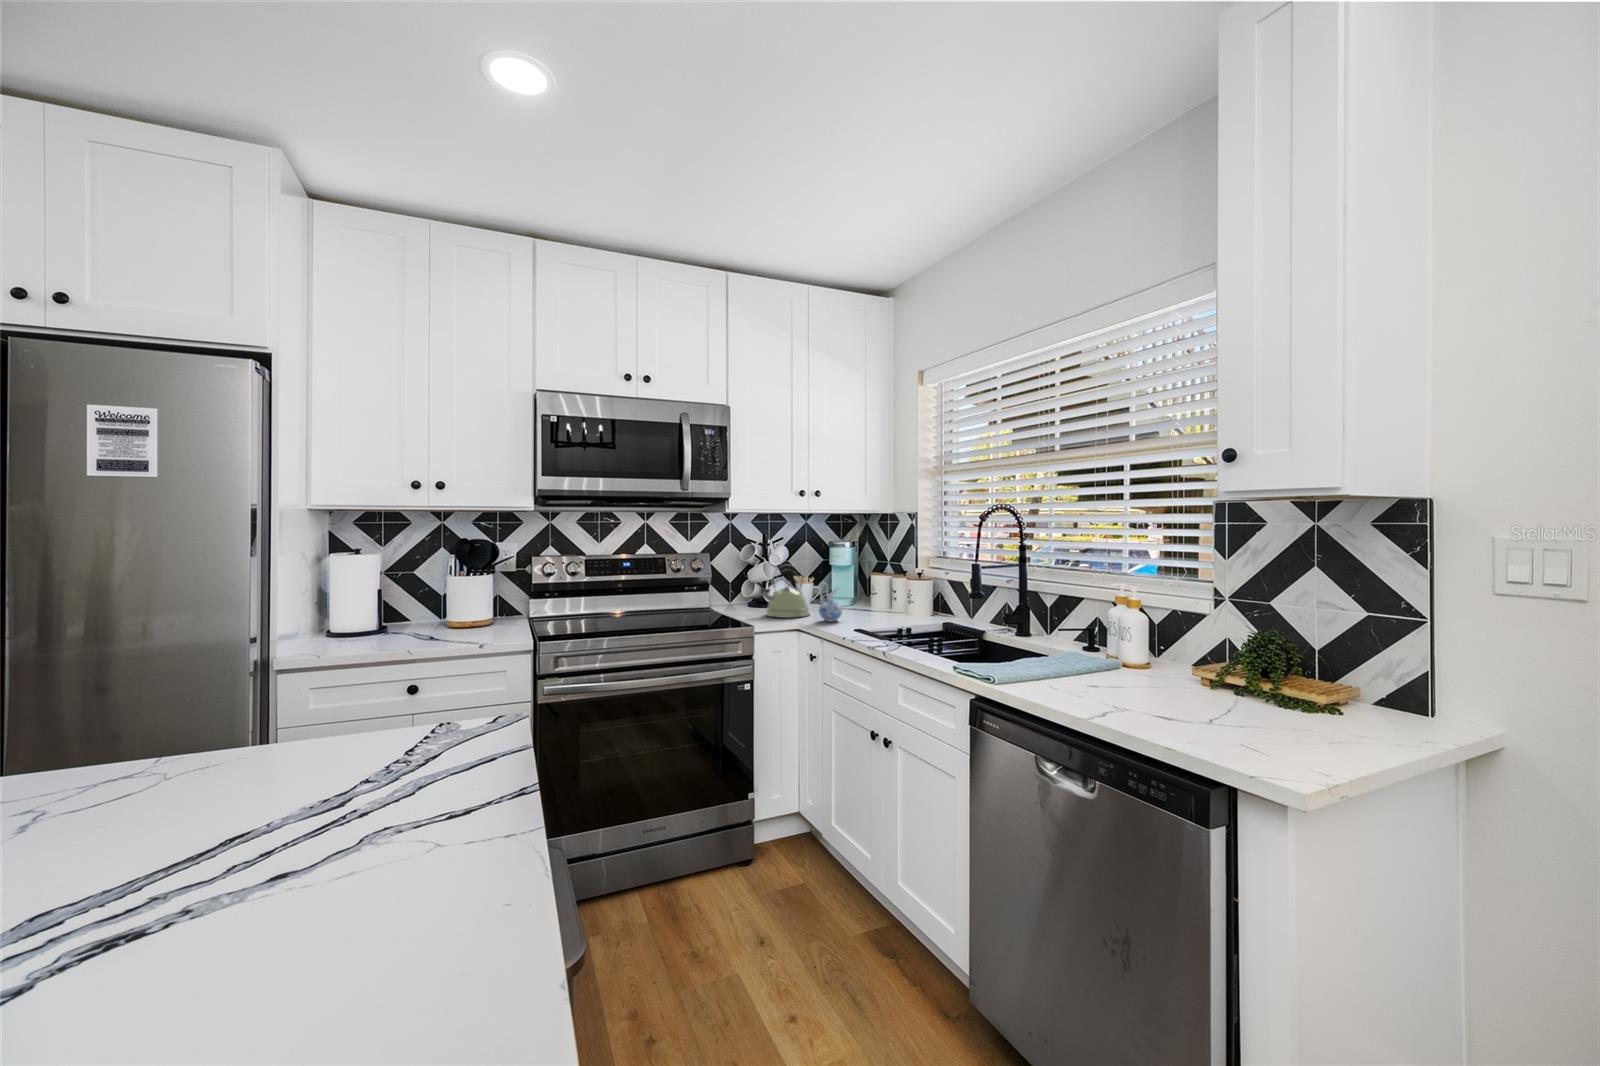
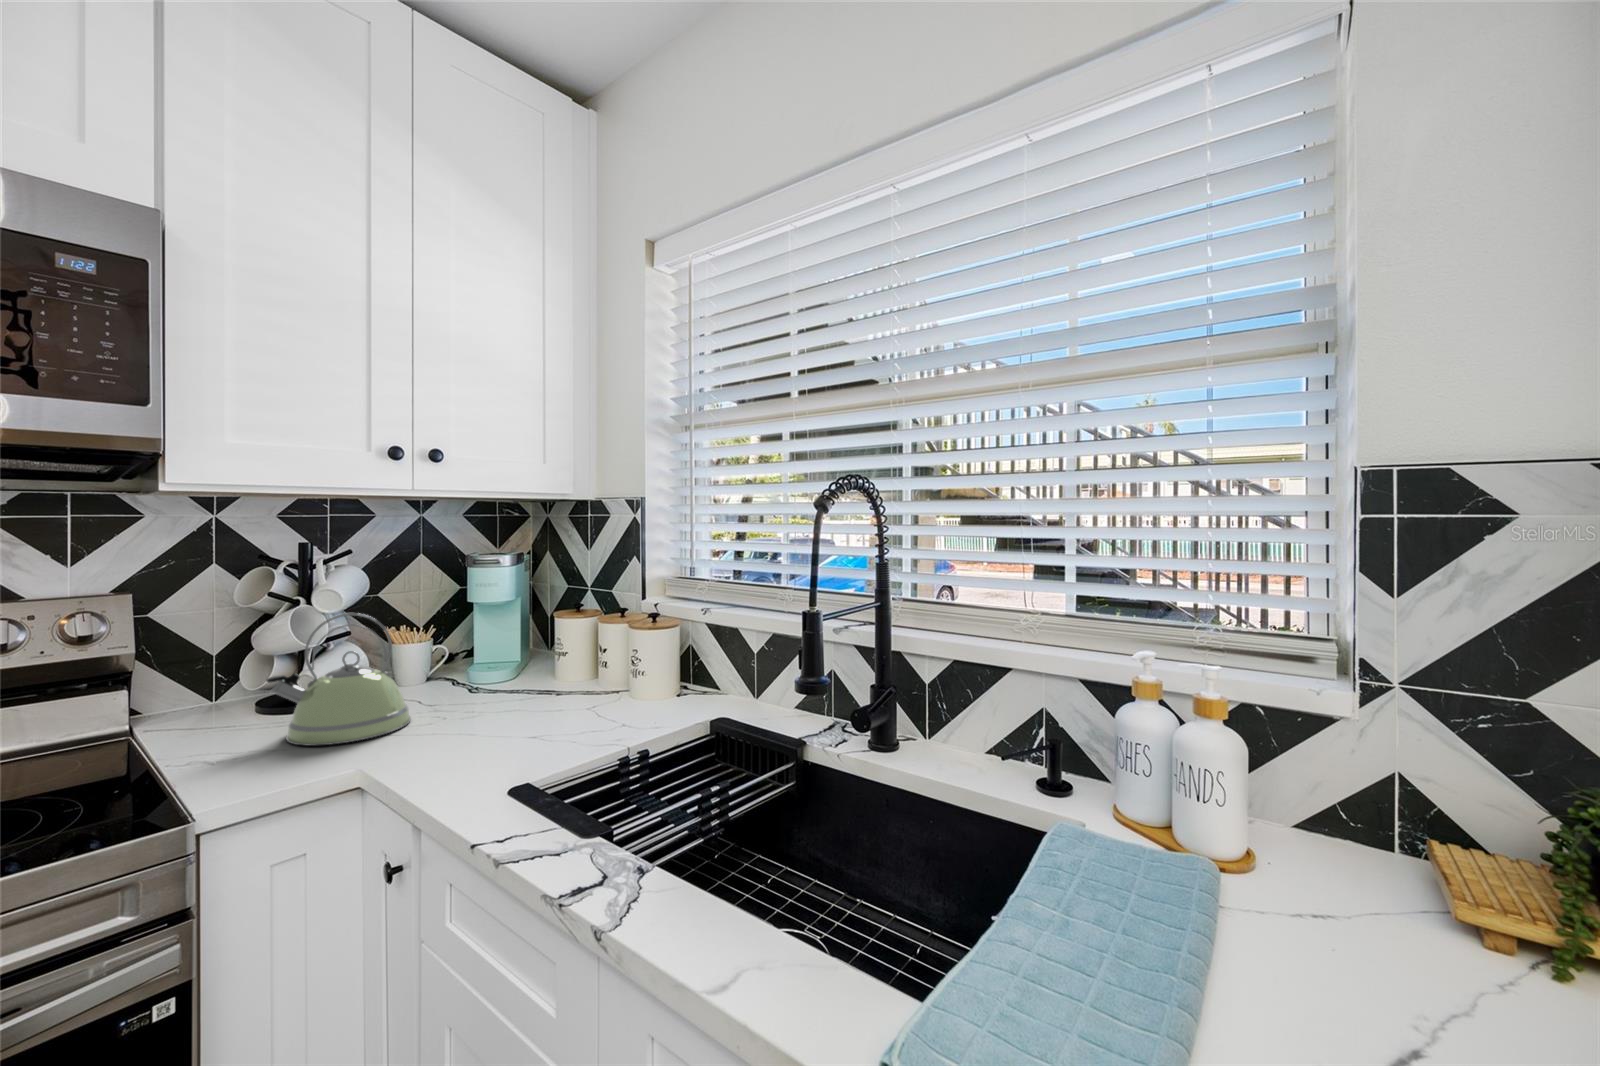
ceramic pitcher: present [819,582,842,621] -> none [423,655,485,746]

